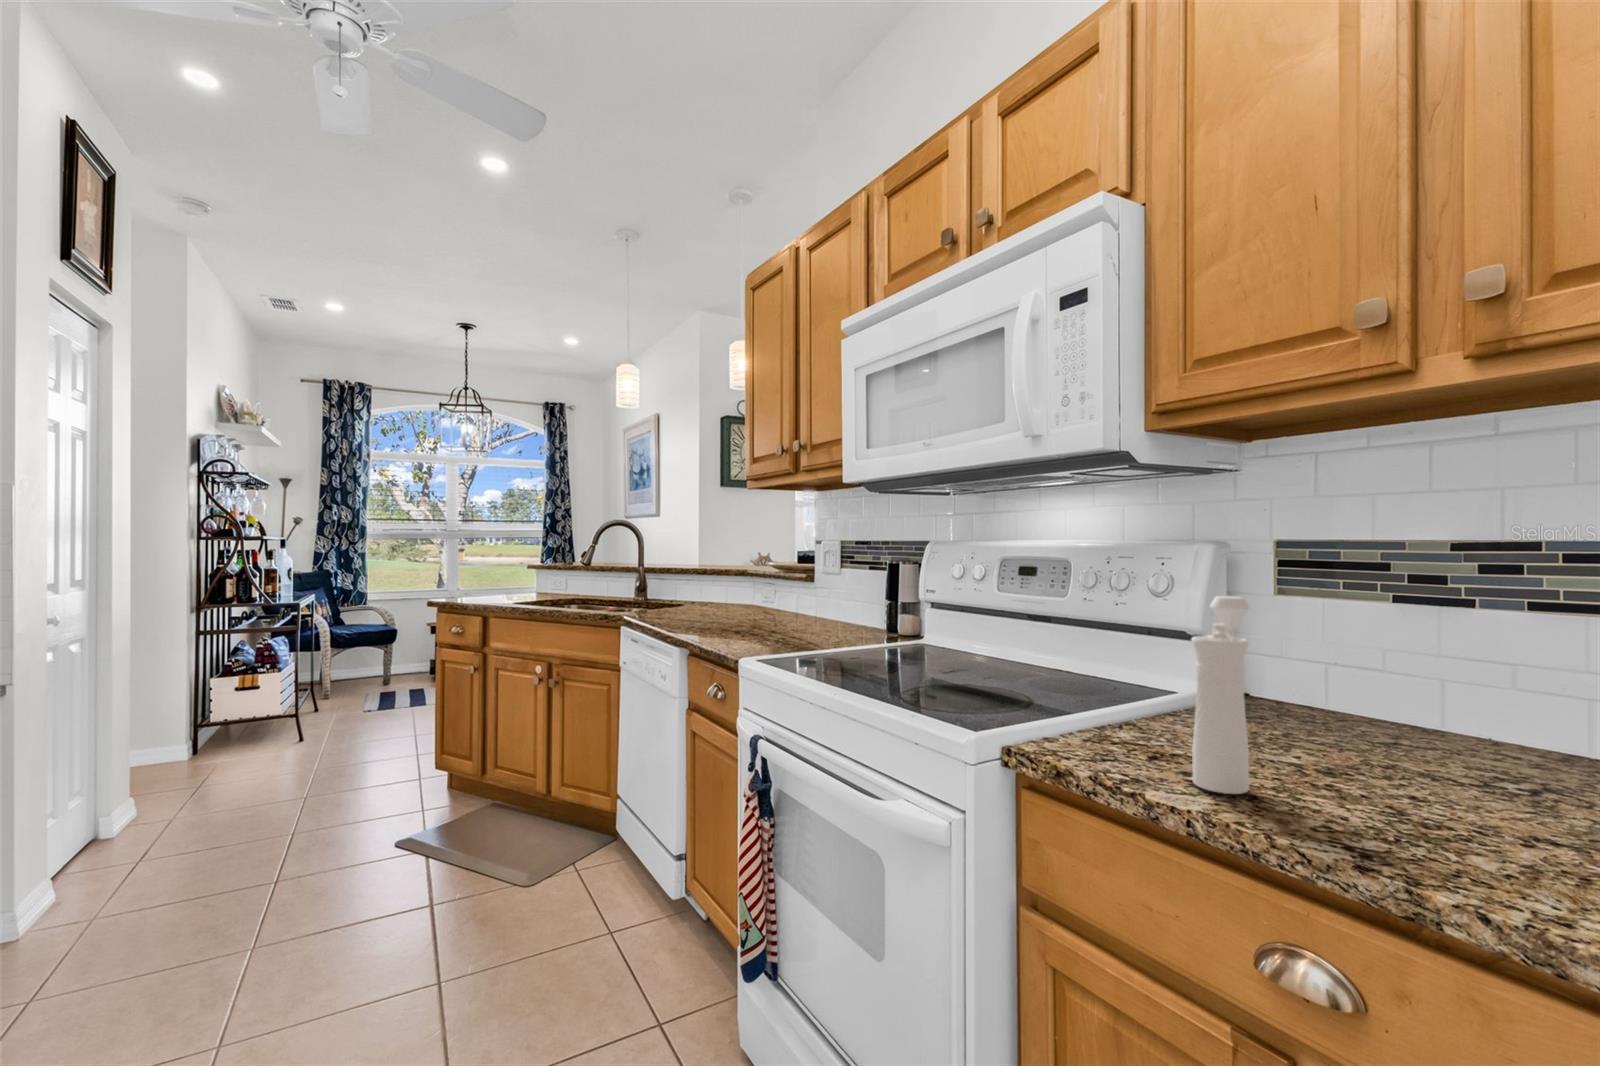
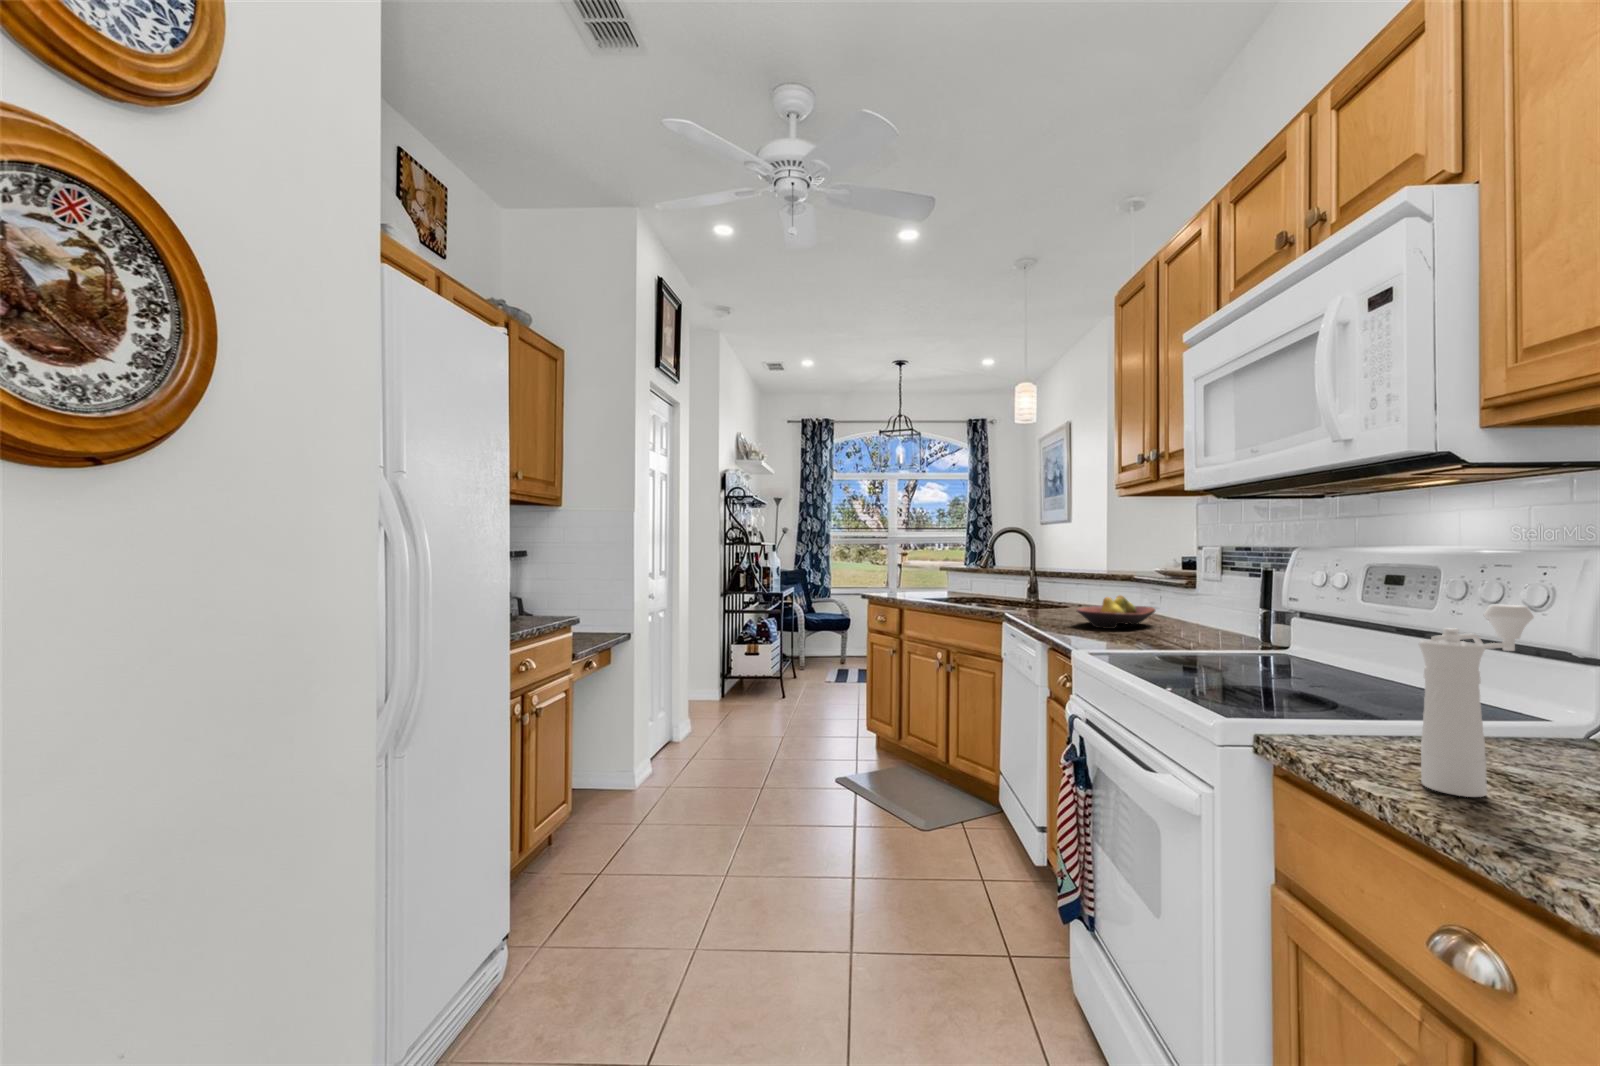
fruit bowl: none [713,592,786,629] -> present [1077,595,1155,629]

